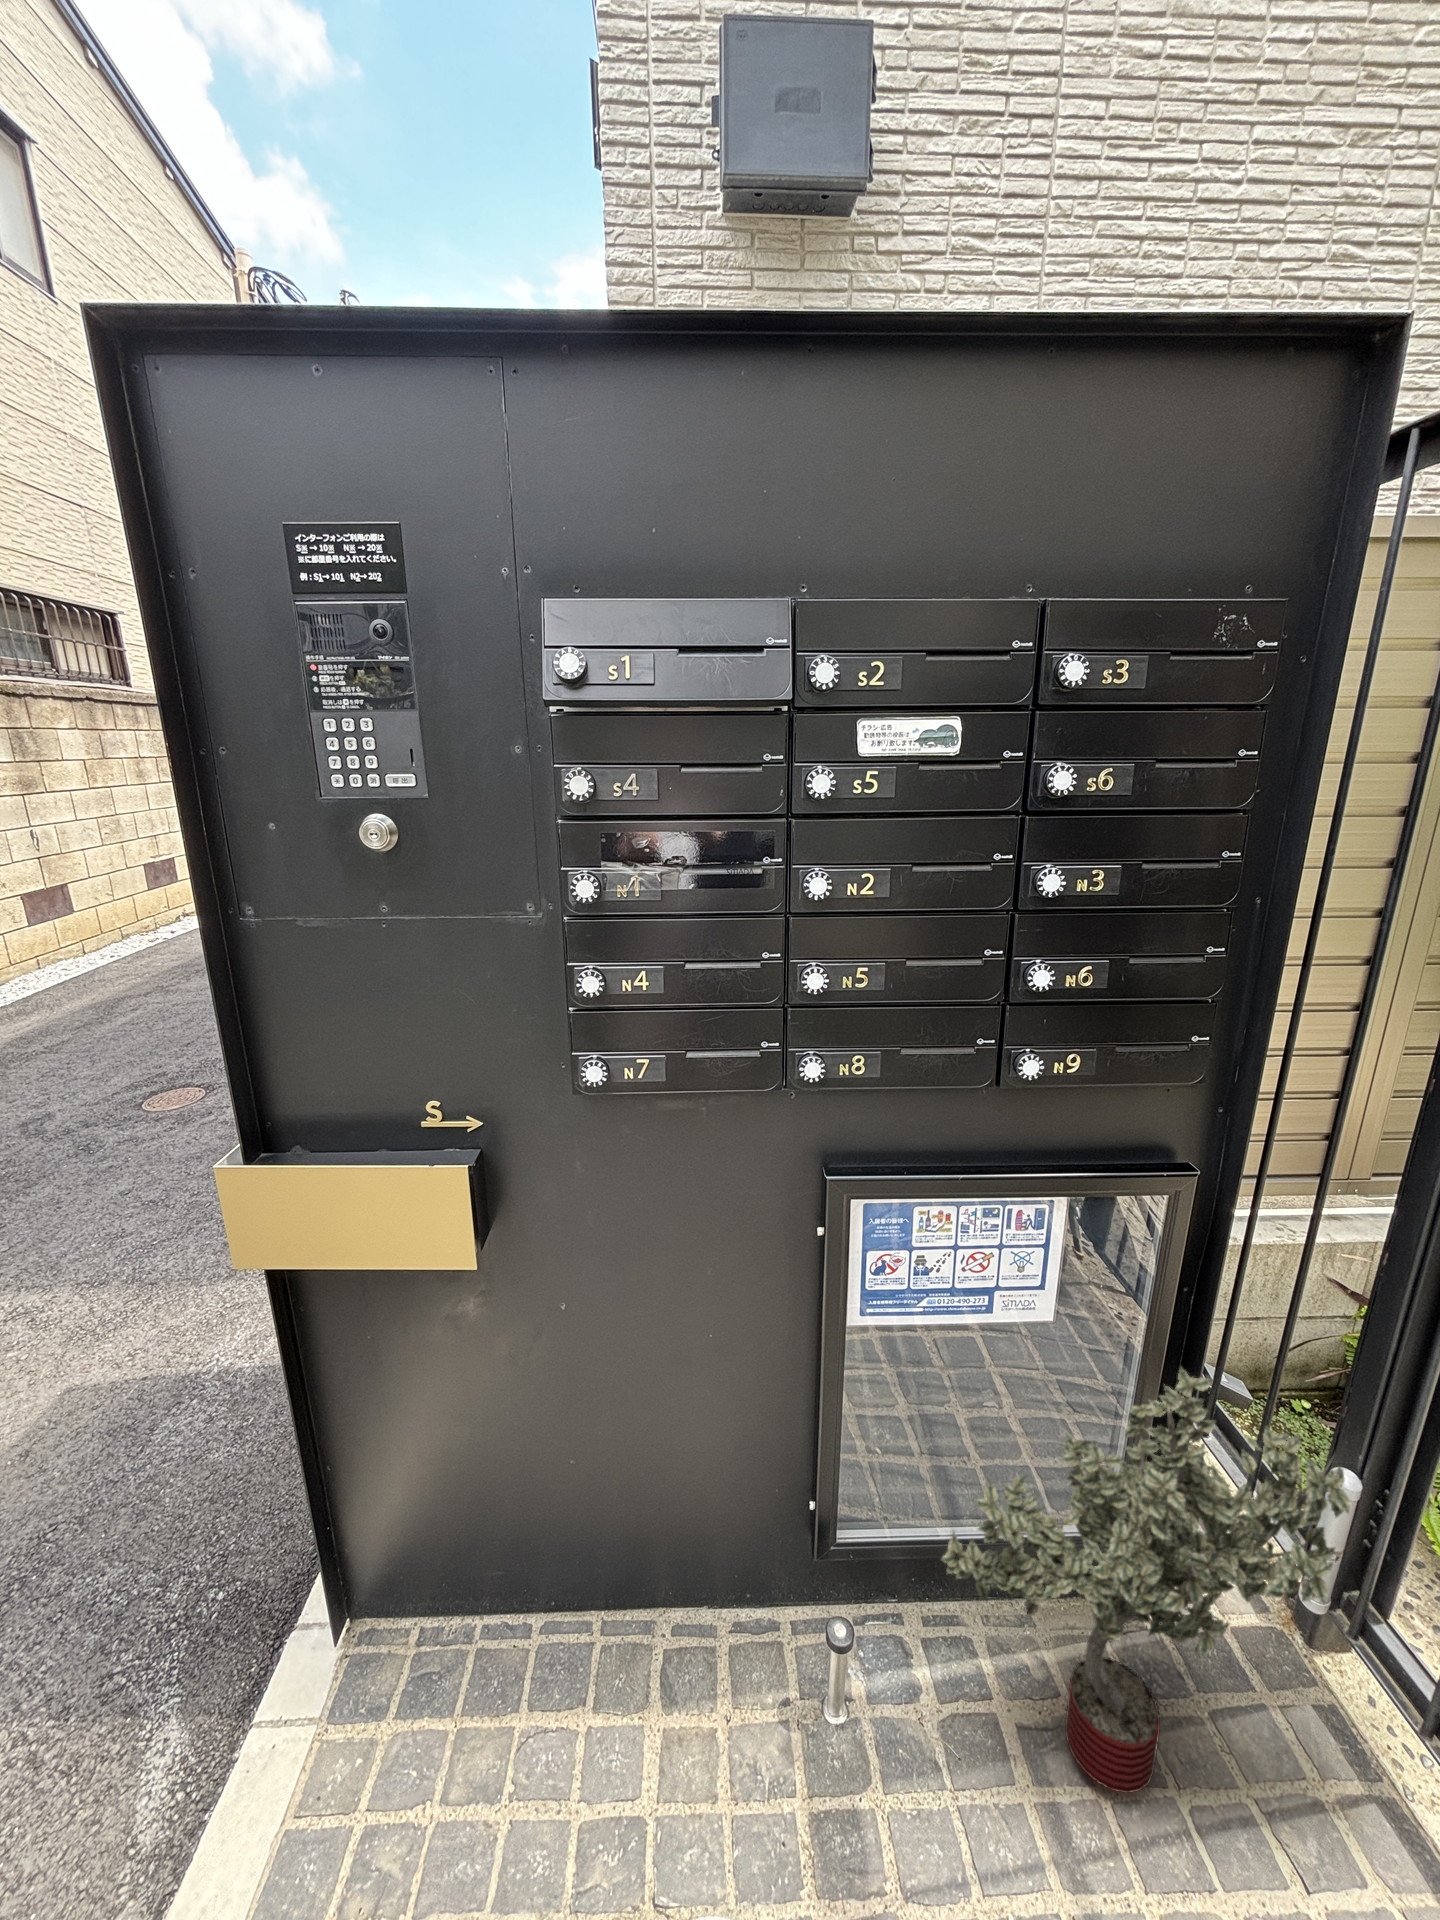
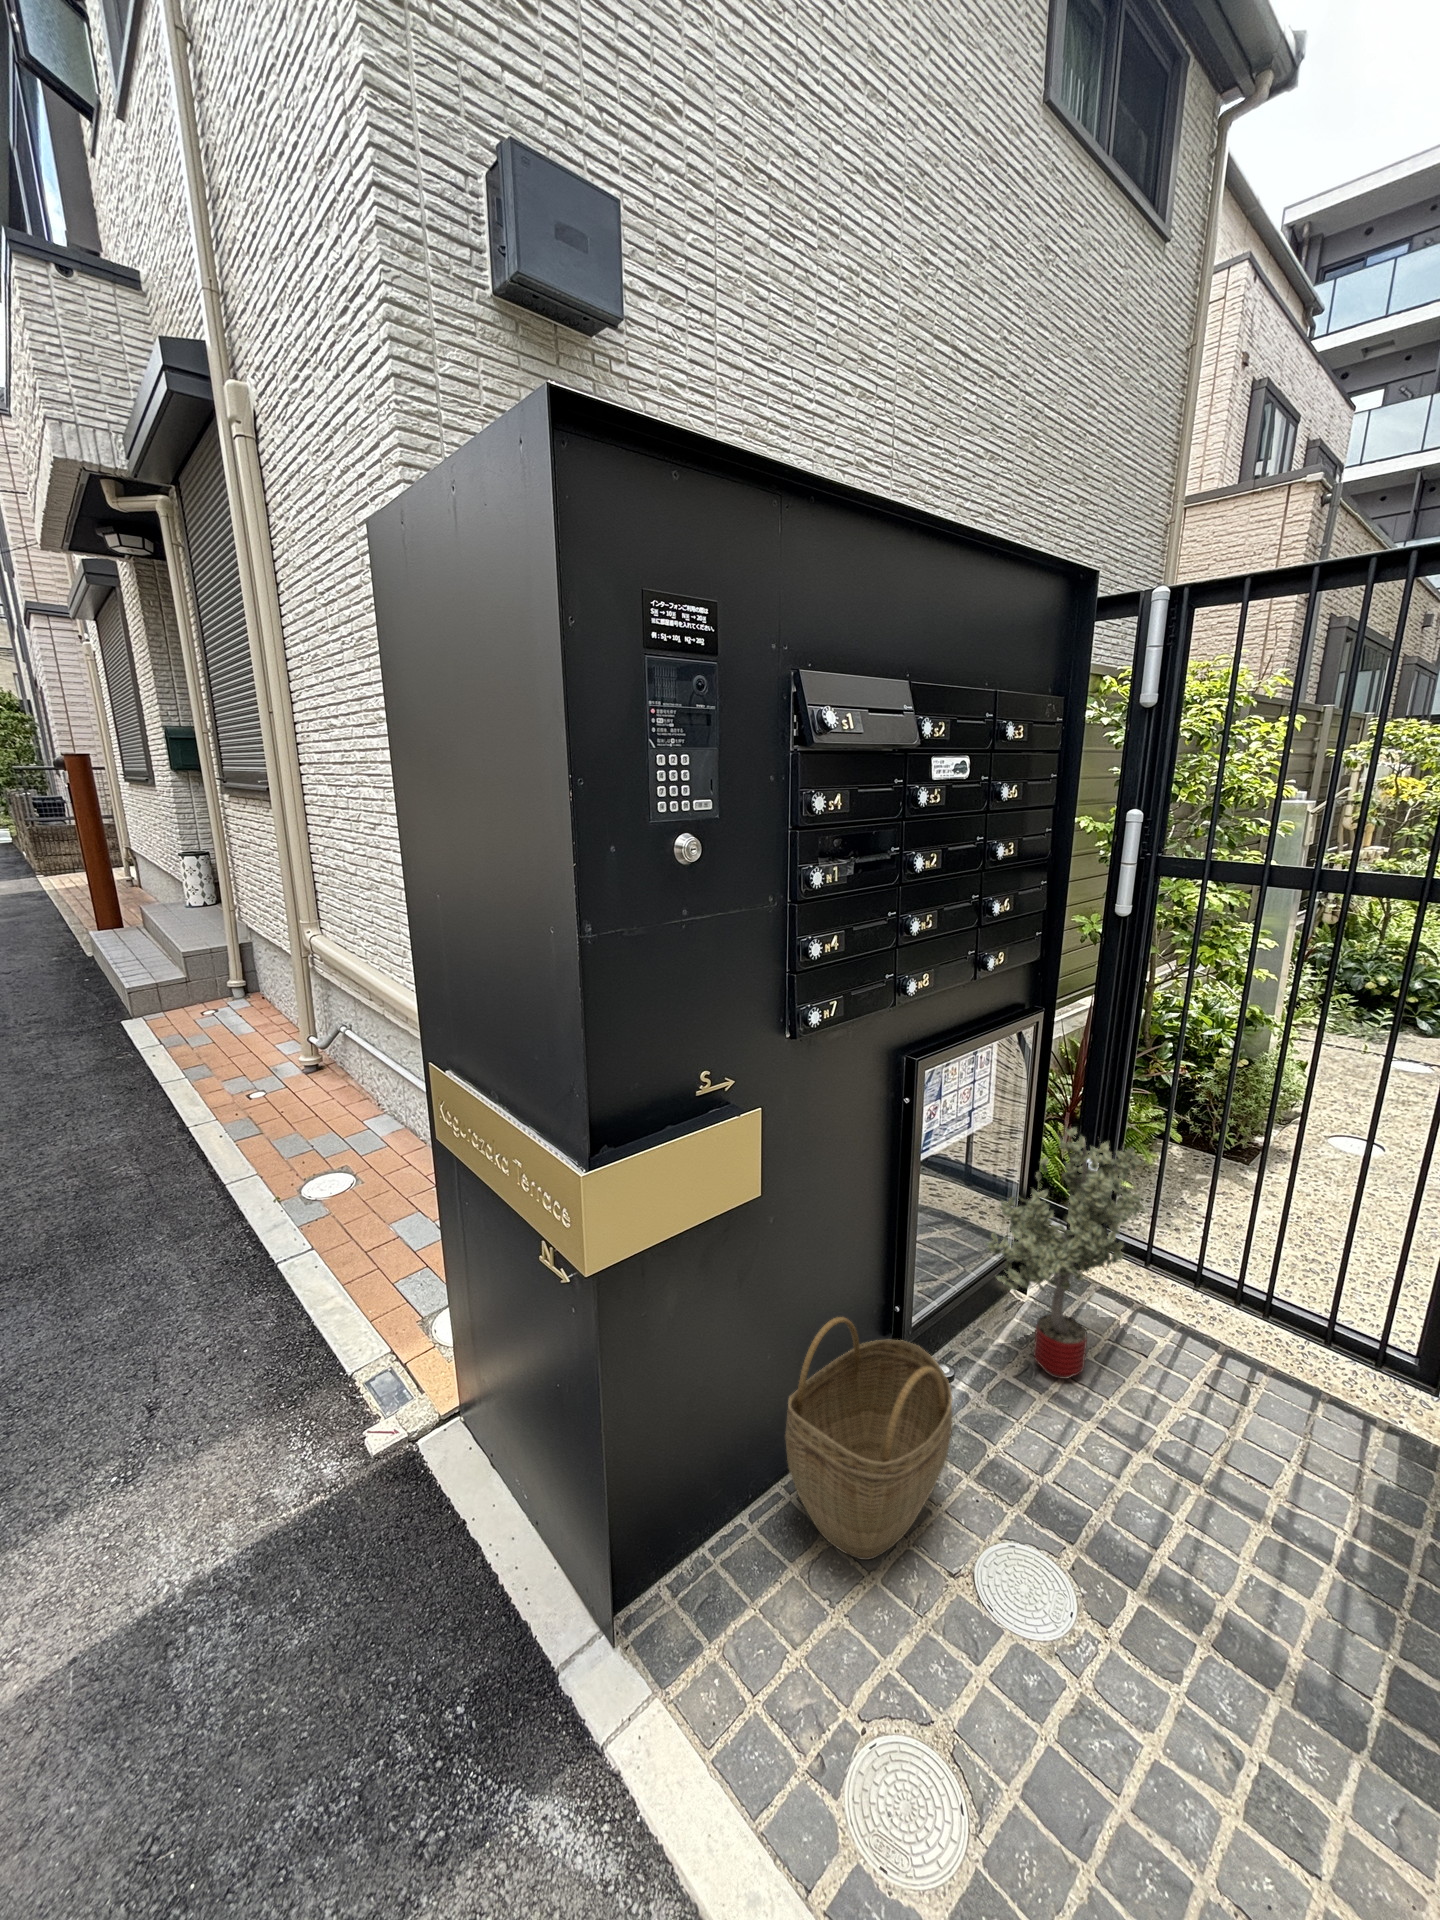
woven basket: none [513,1456,749,1786] -> present [785,1317,953,1560]

